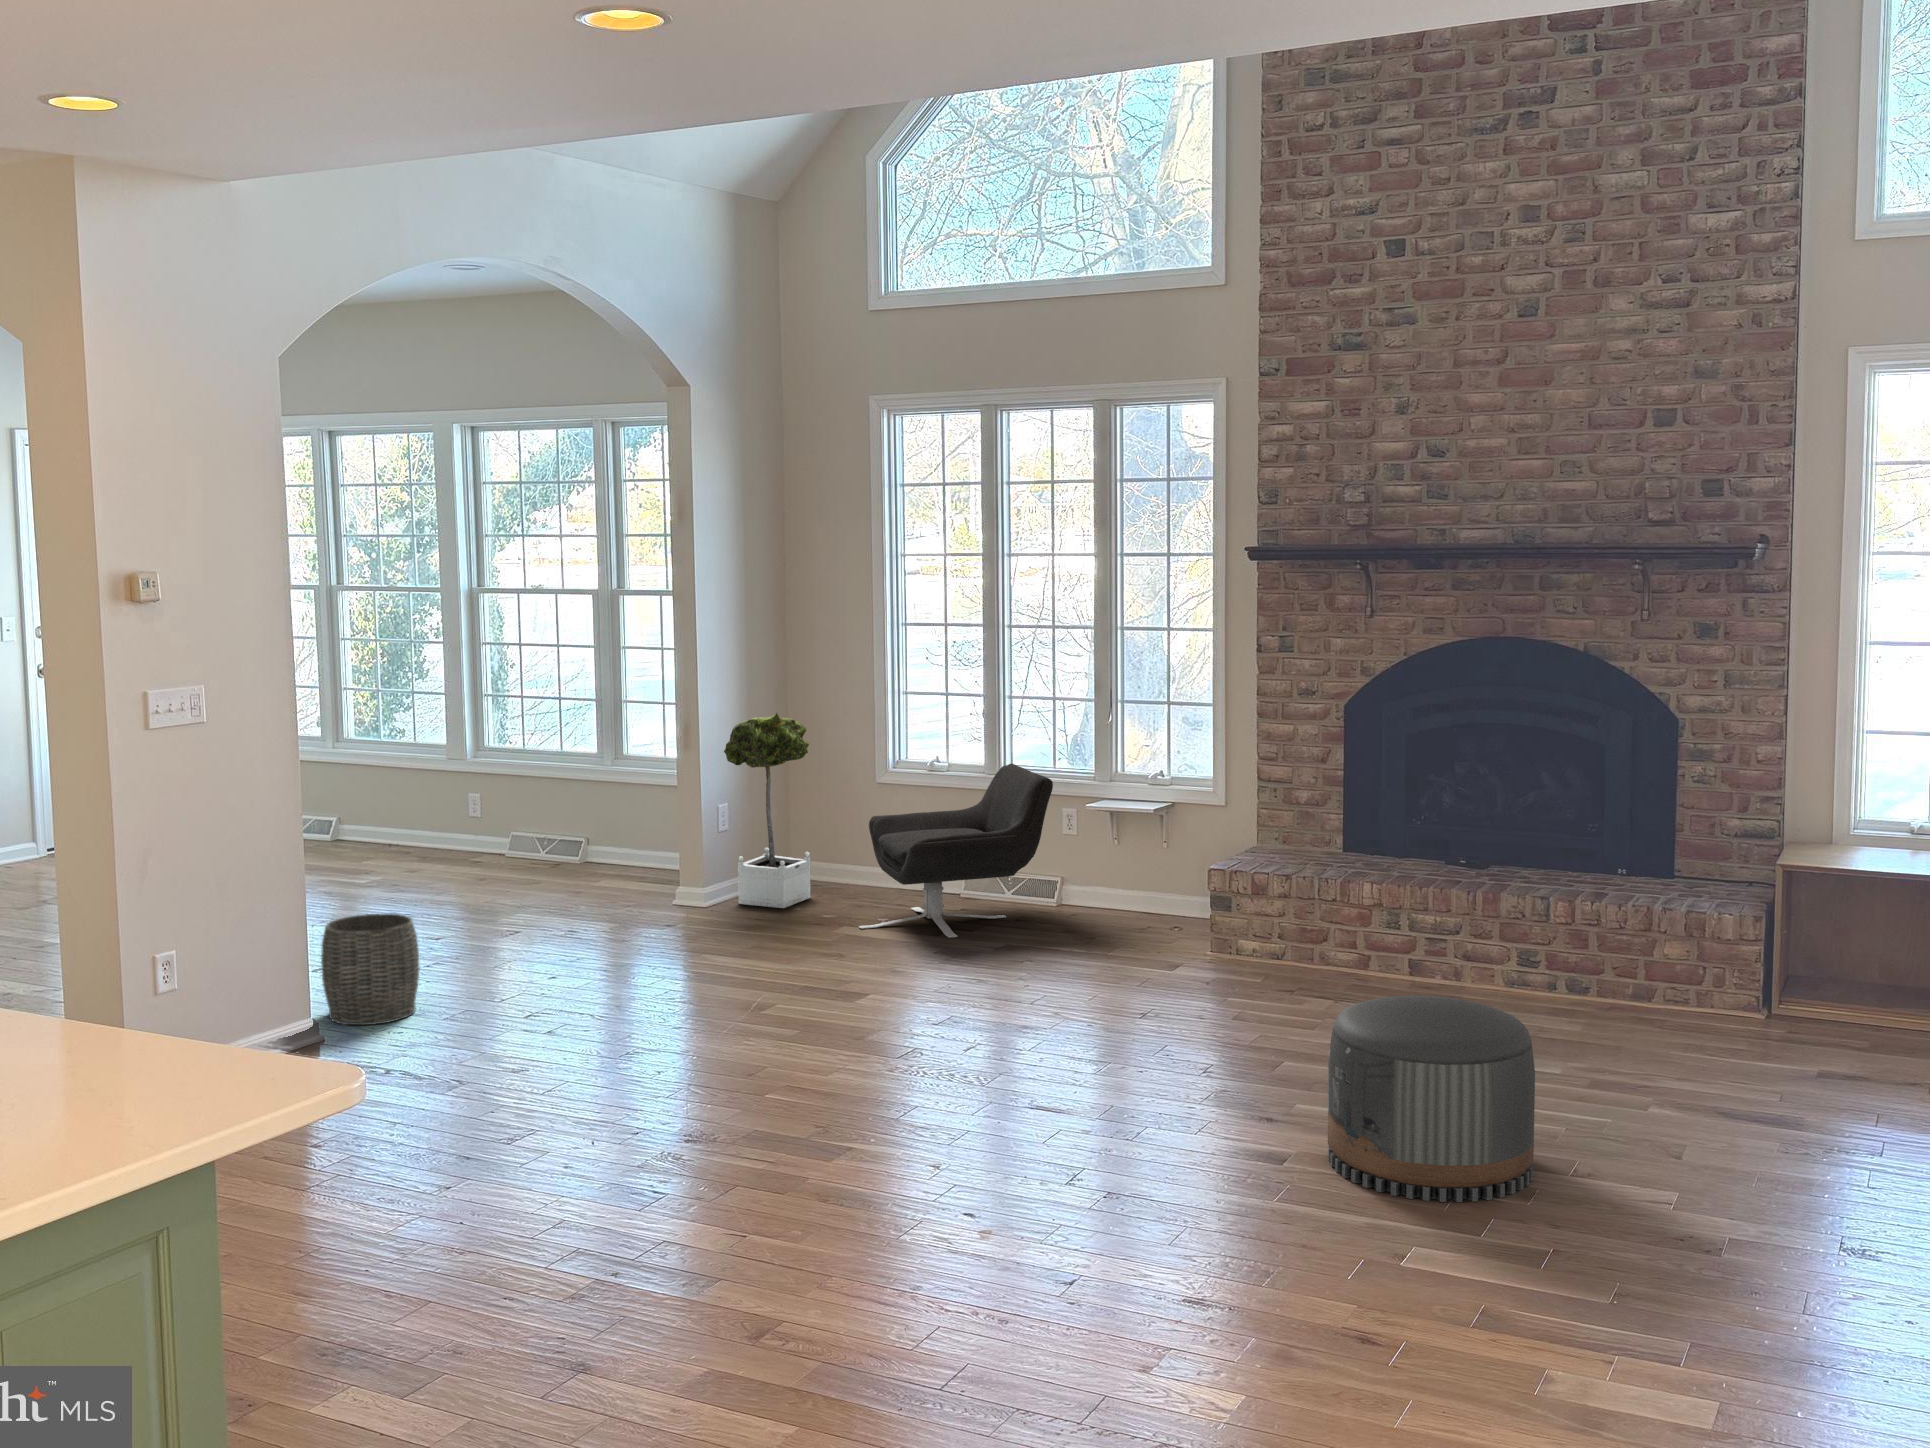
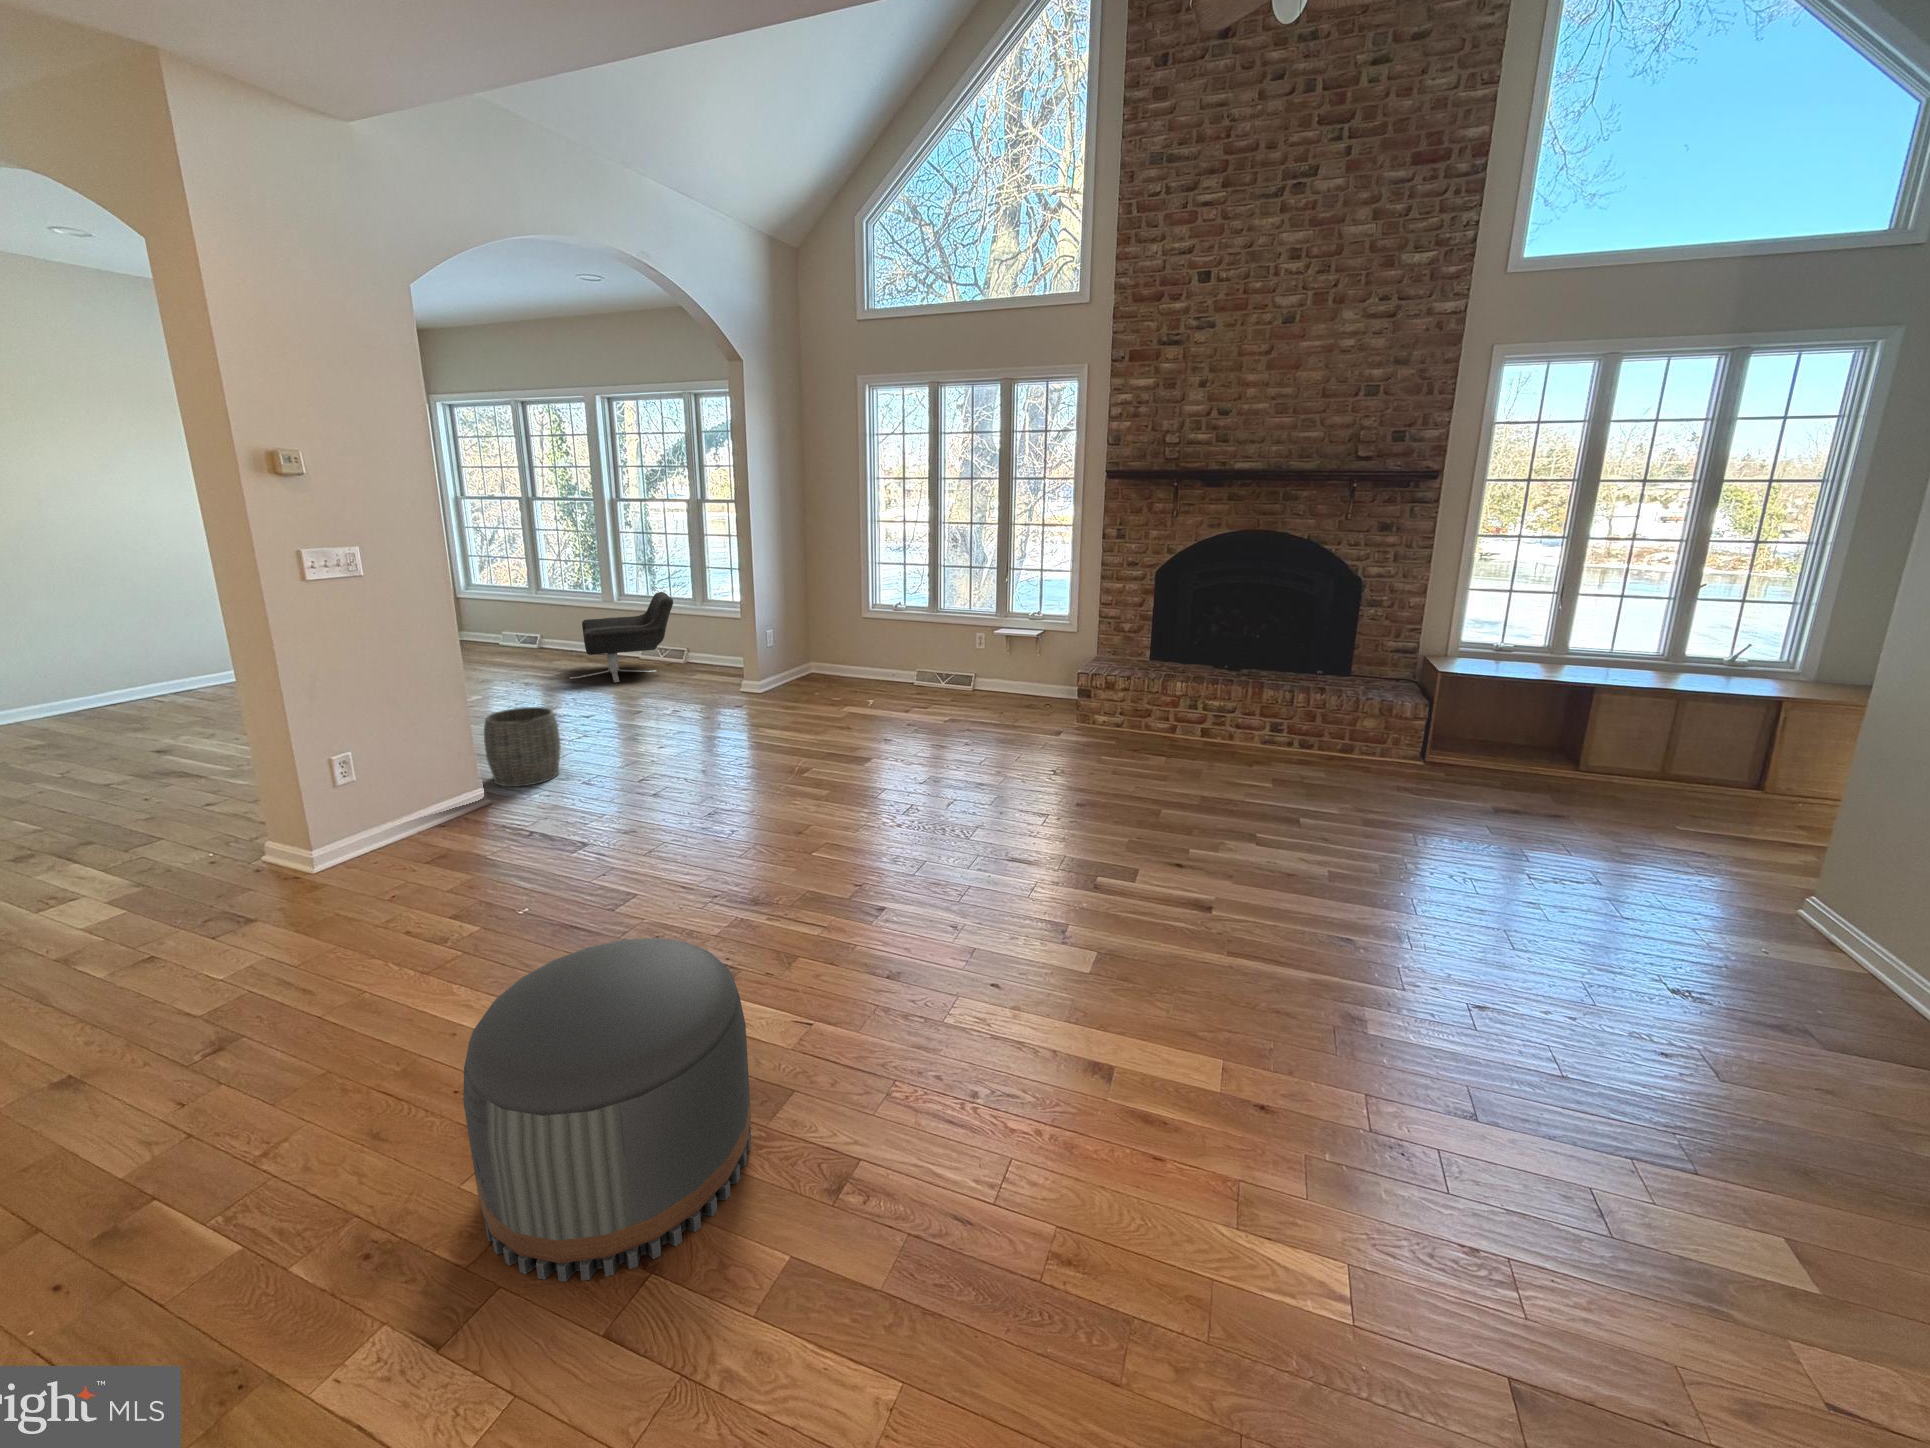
potted tree: present [724,713,811,908] -> none [772,574,826,694]
lounge chair: present [859,763,1053,938] -> present [570,592,673,682]
pouf: present [1328,996,1535,1202] -> present [463,938,751,1281]

